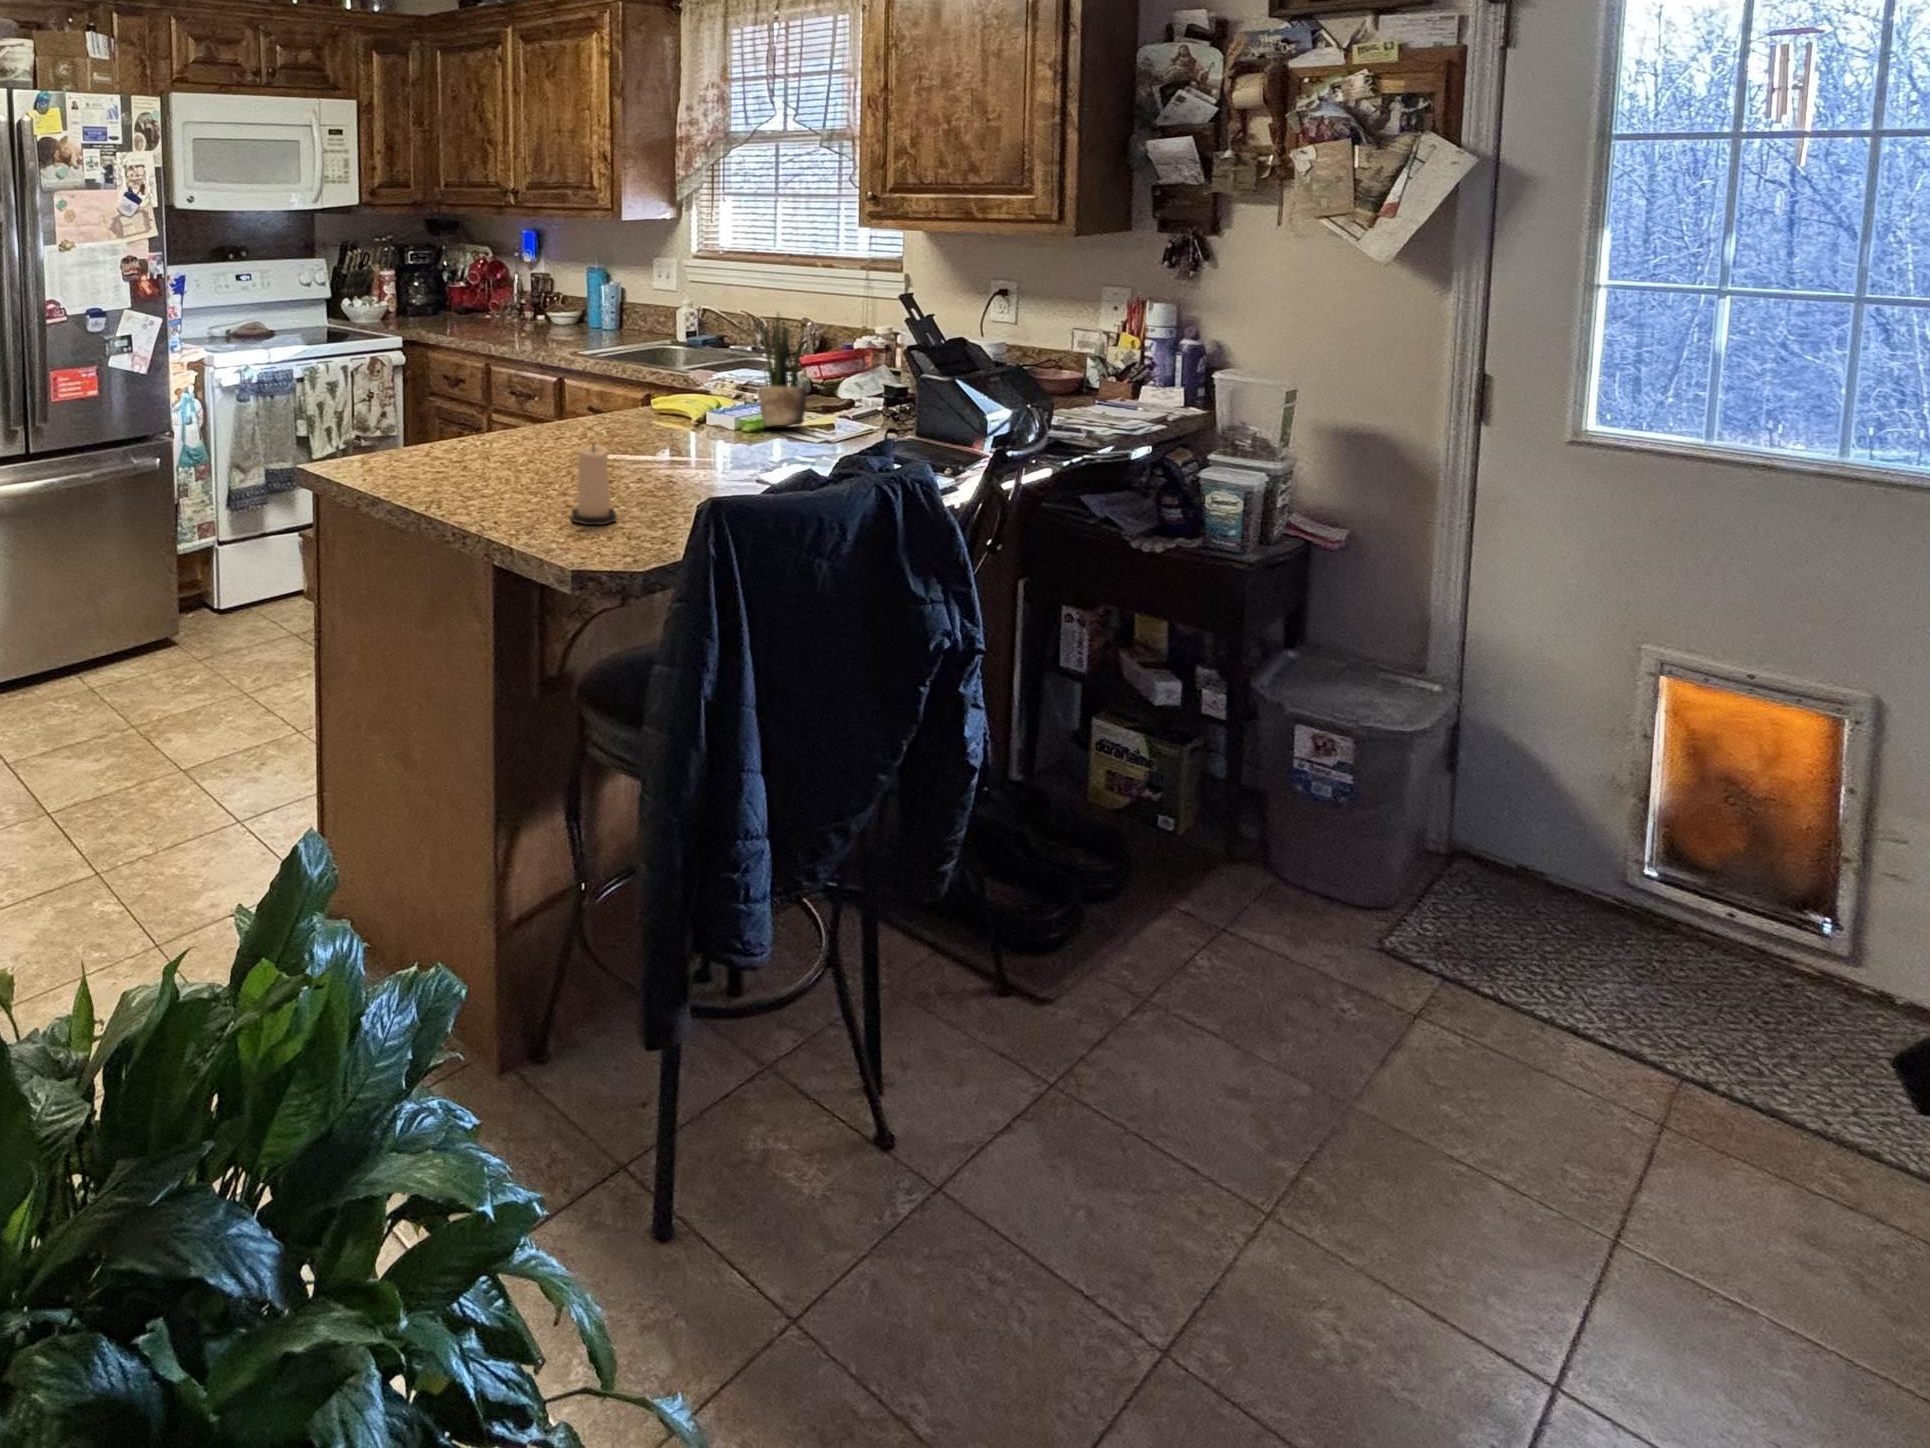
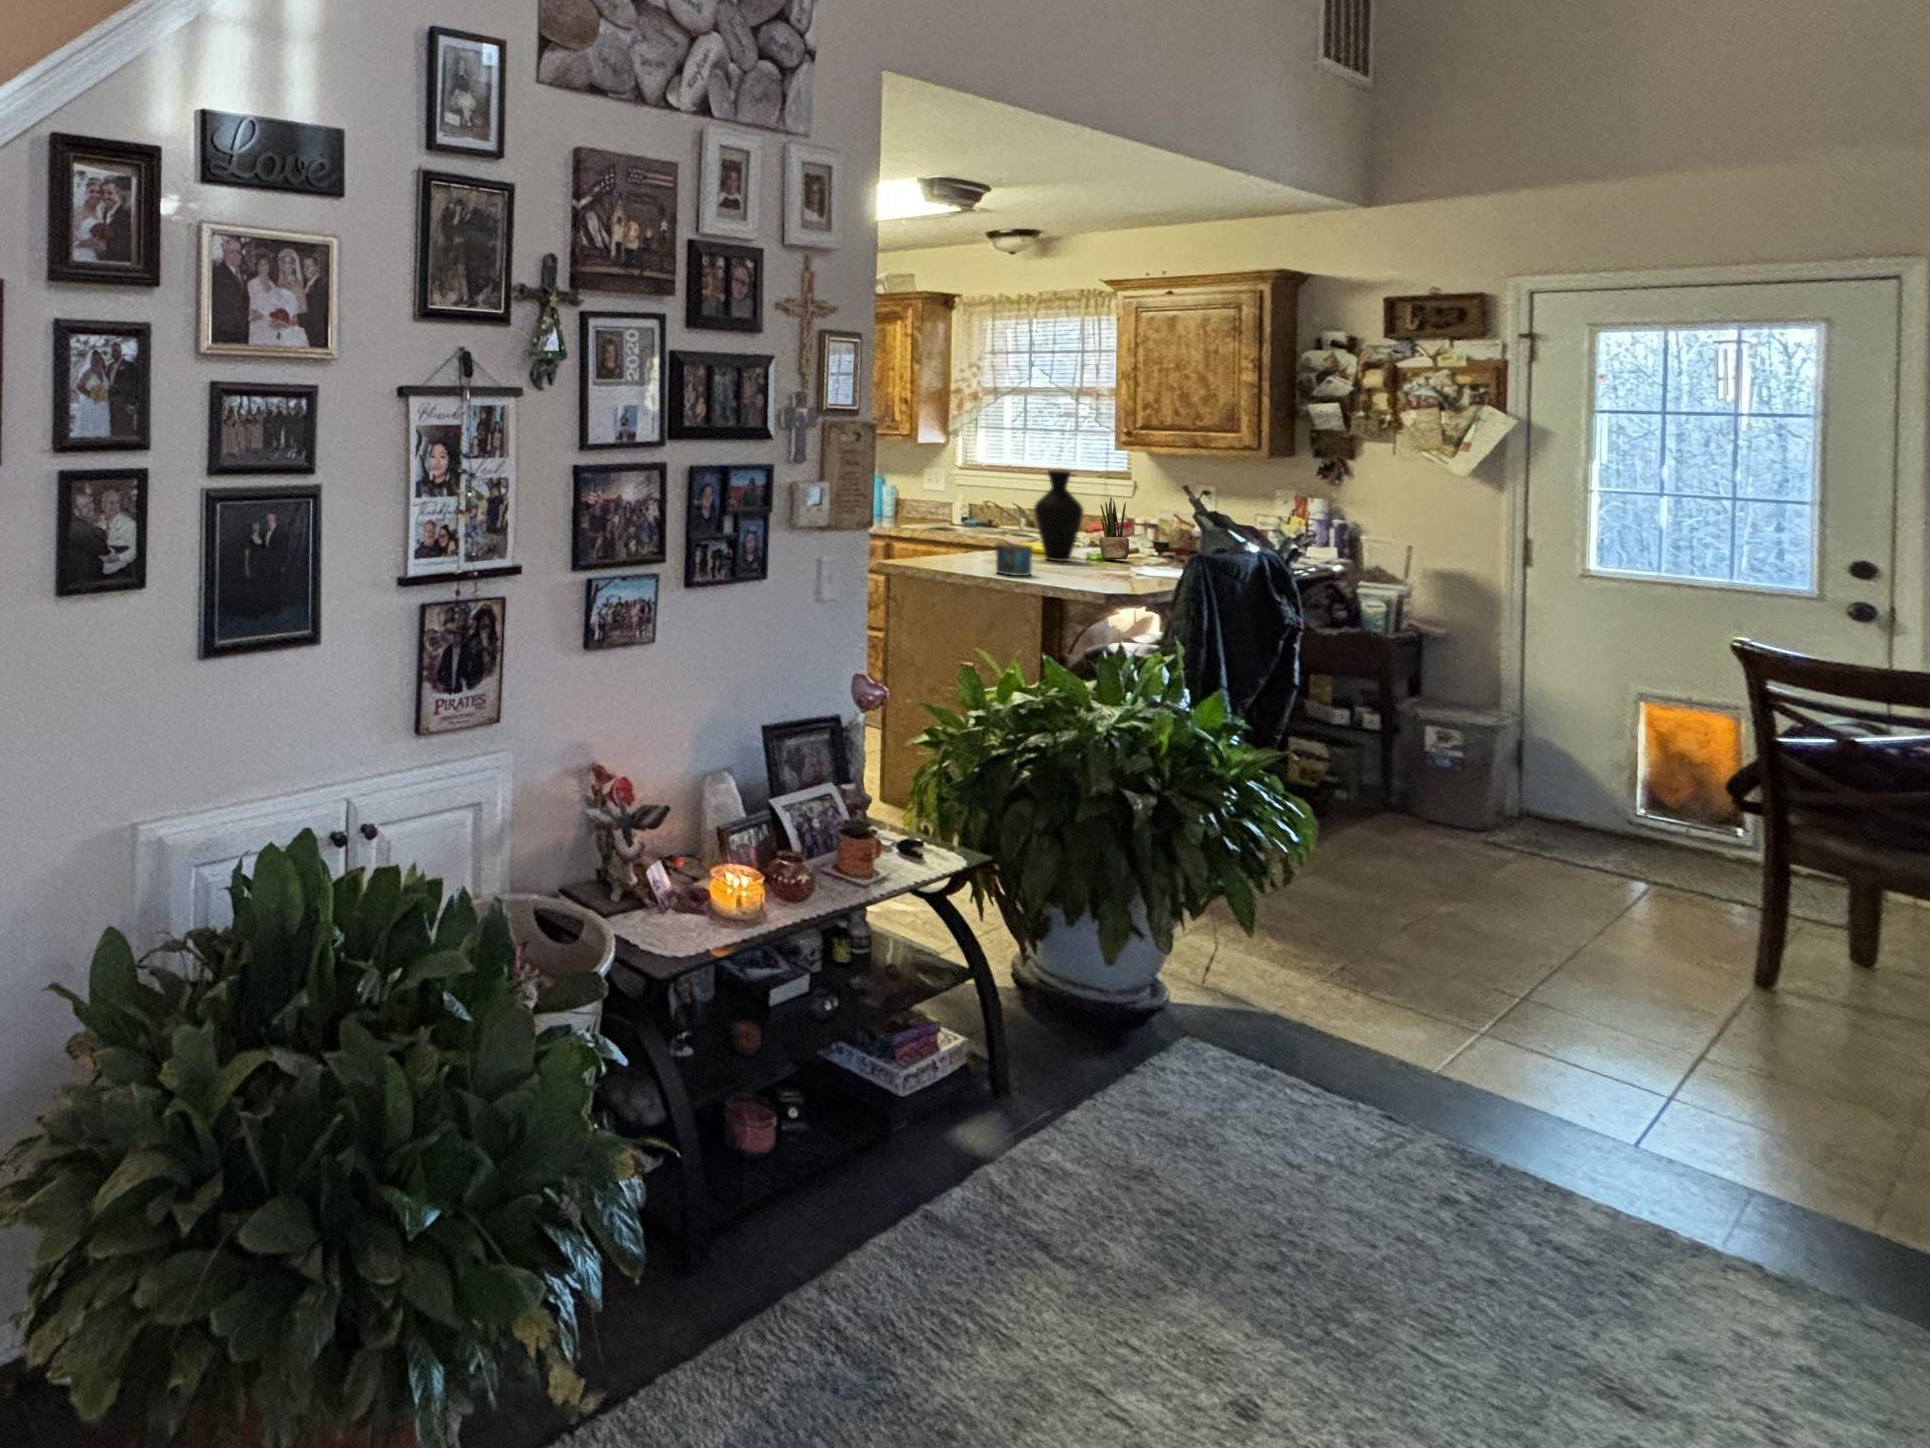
vase: none [637,264,719,435] -> present [1034,470,1084,562]
mug: none [472,416,543,486] -> present [995,543,1033,576]
candle: present [571,445,616,525] -> none [1079,551,1104,588]

